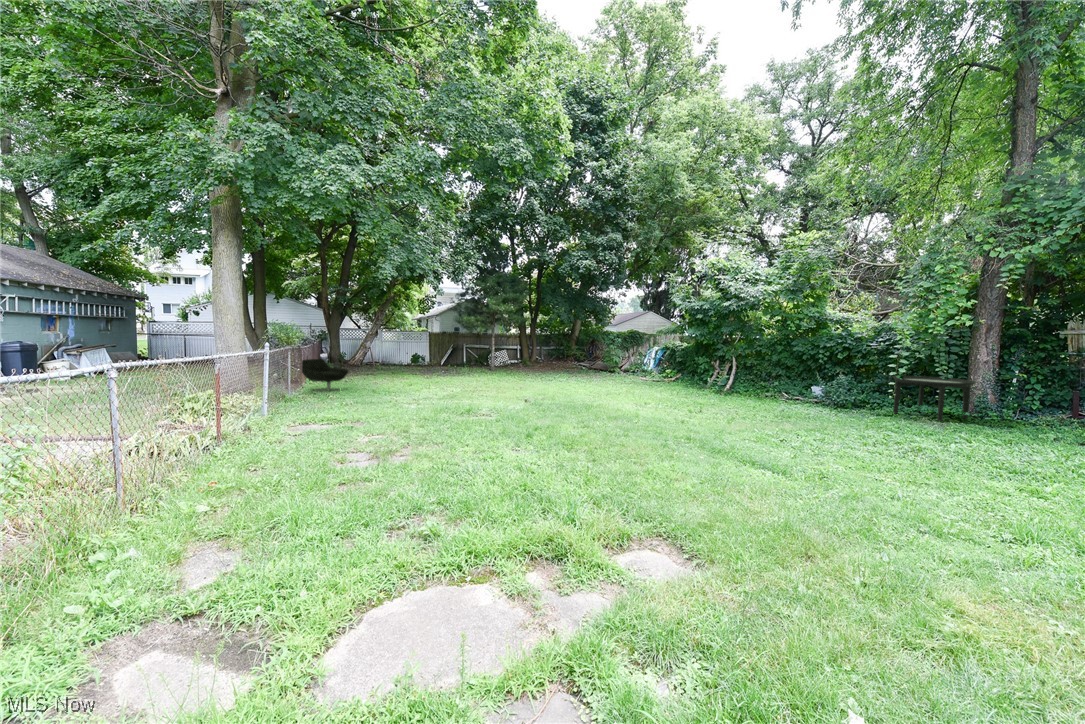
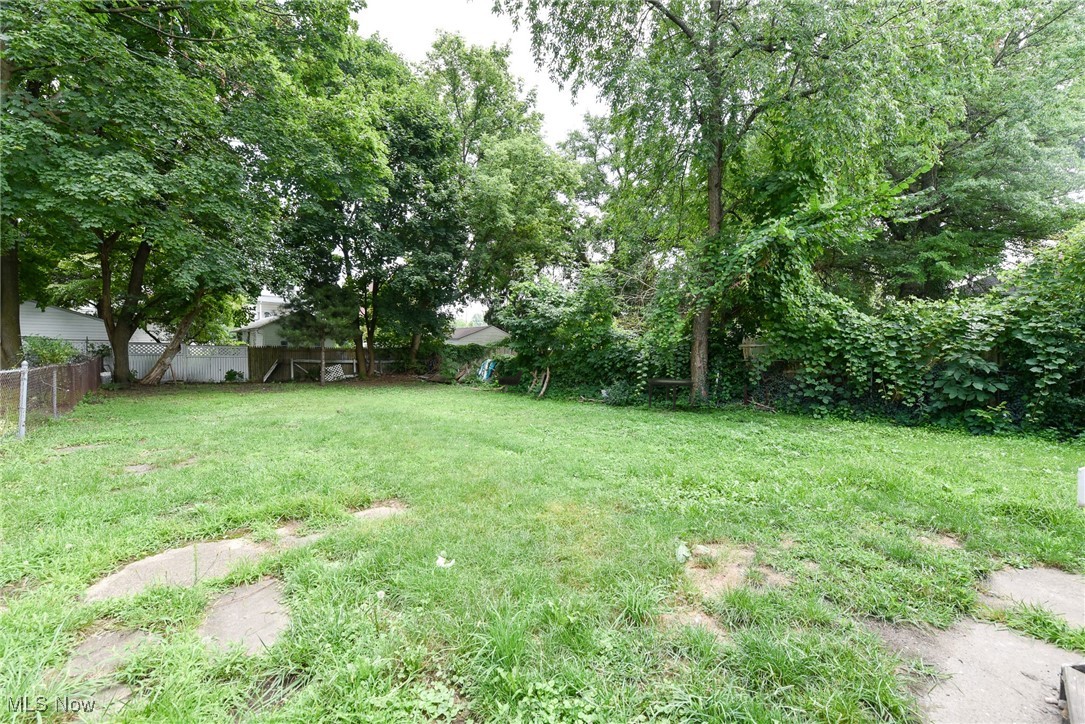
lounge chair: present [302,359,348,390] -> present [498,370,523,392]

